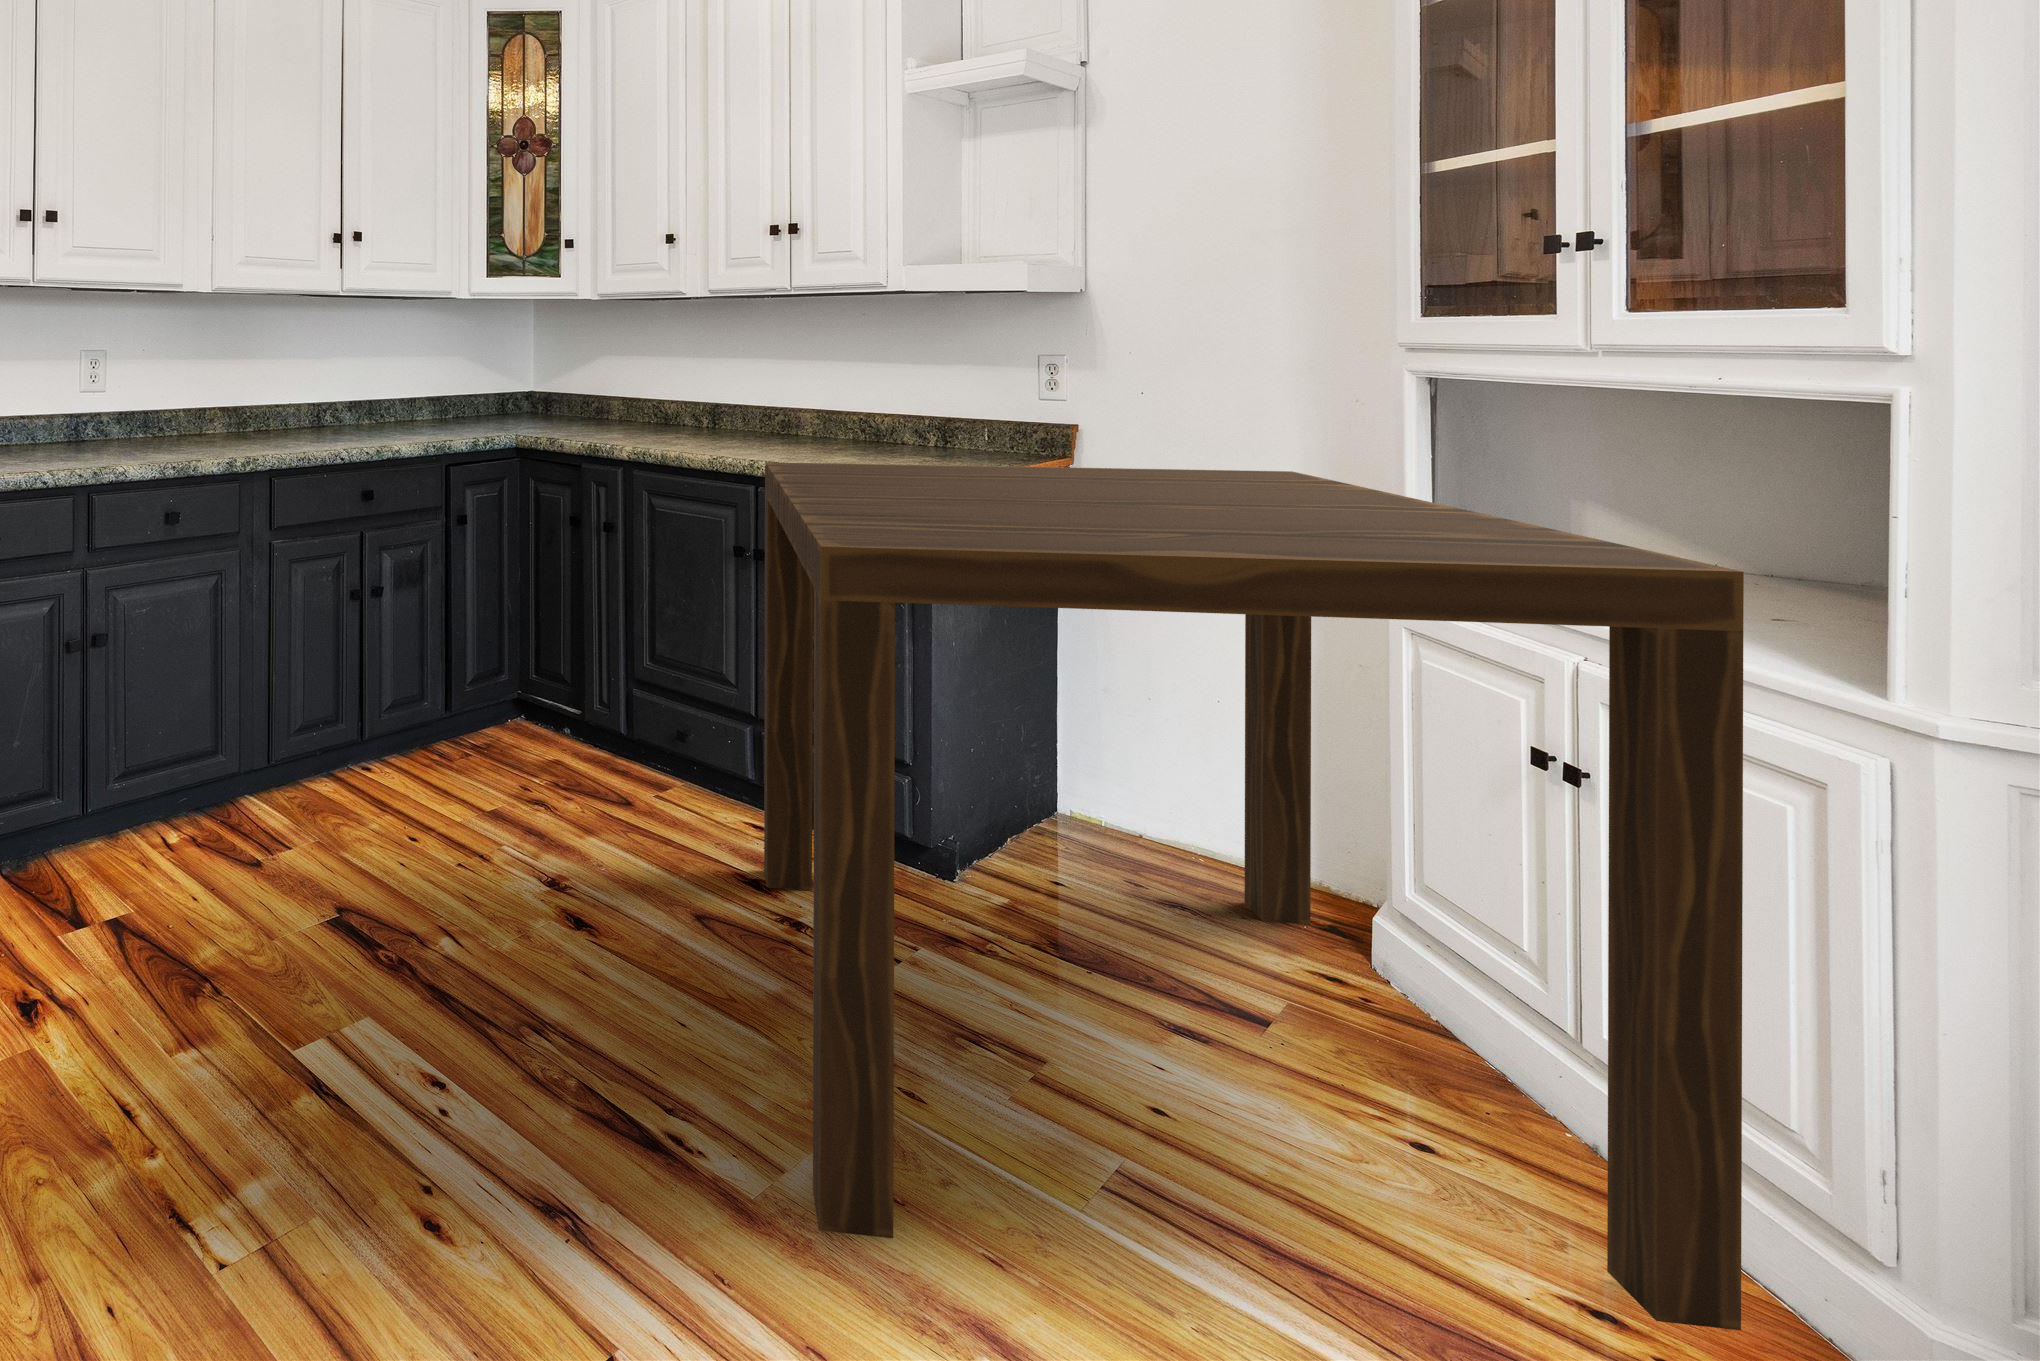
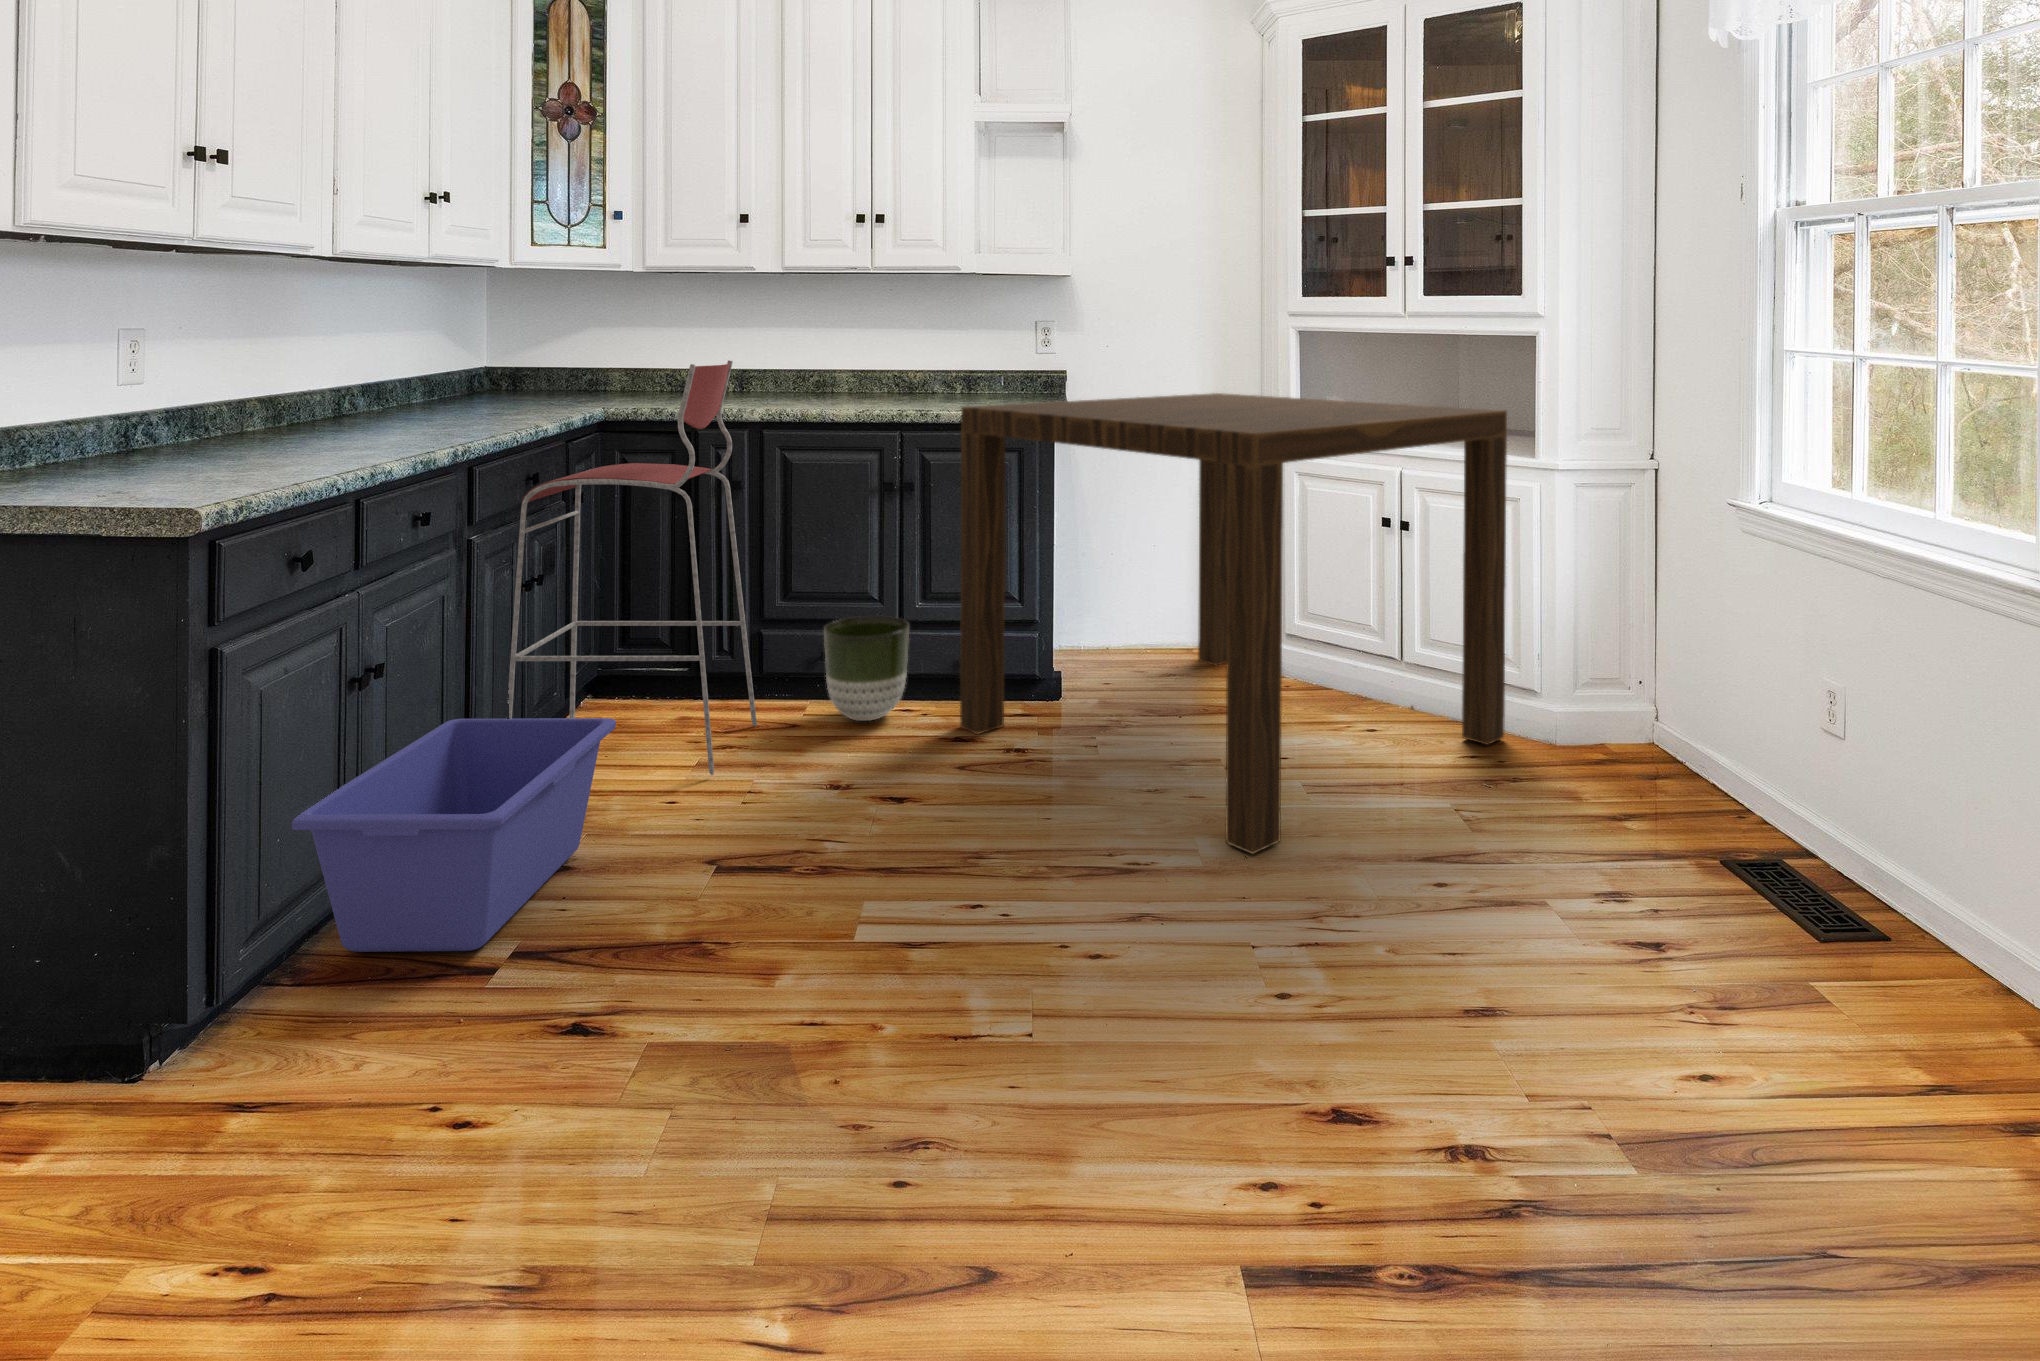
bar stool: none [351,393,585,829] -> present [508,360,757,775]
planter: none [640,698,740,827] -> present [824,616,909,721]
storage bin: none [28,704,320,908] -> present [292,718,616,952]

